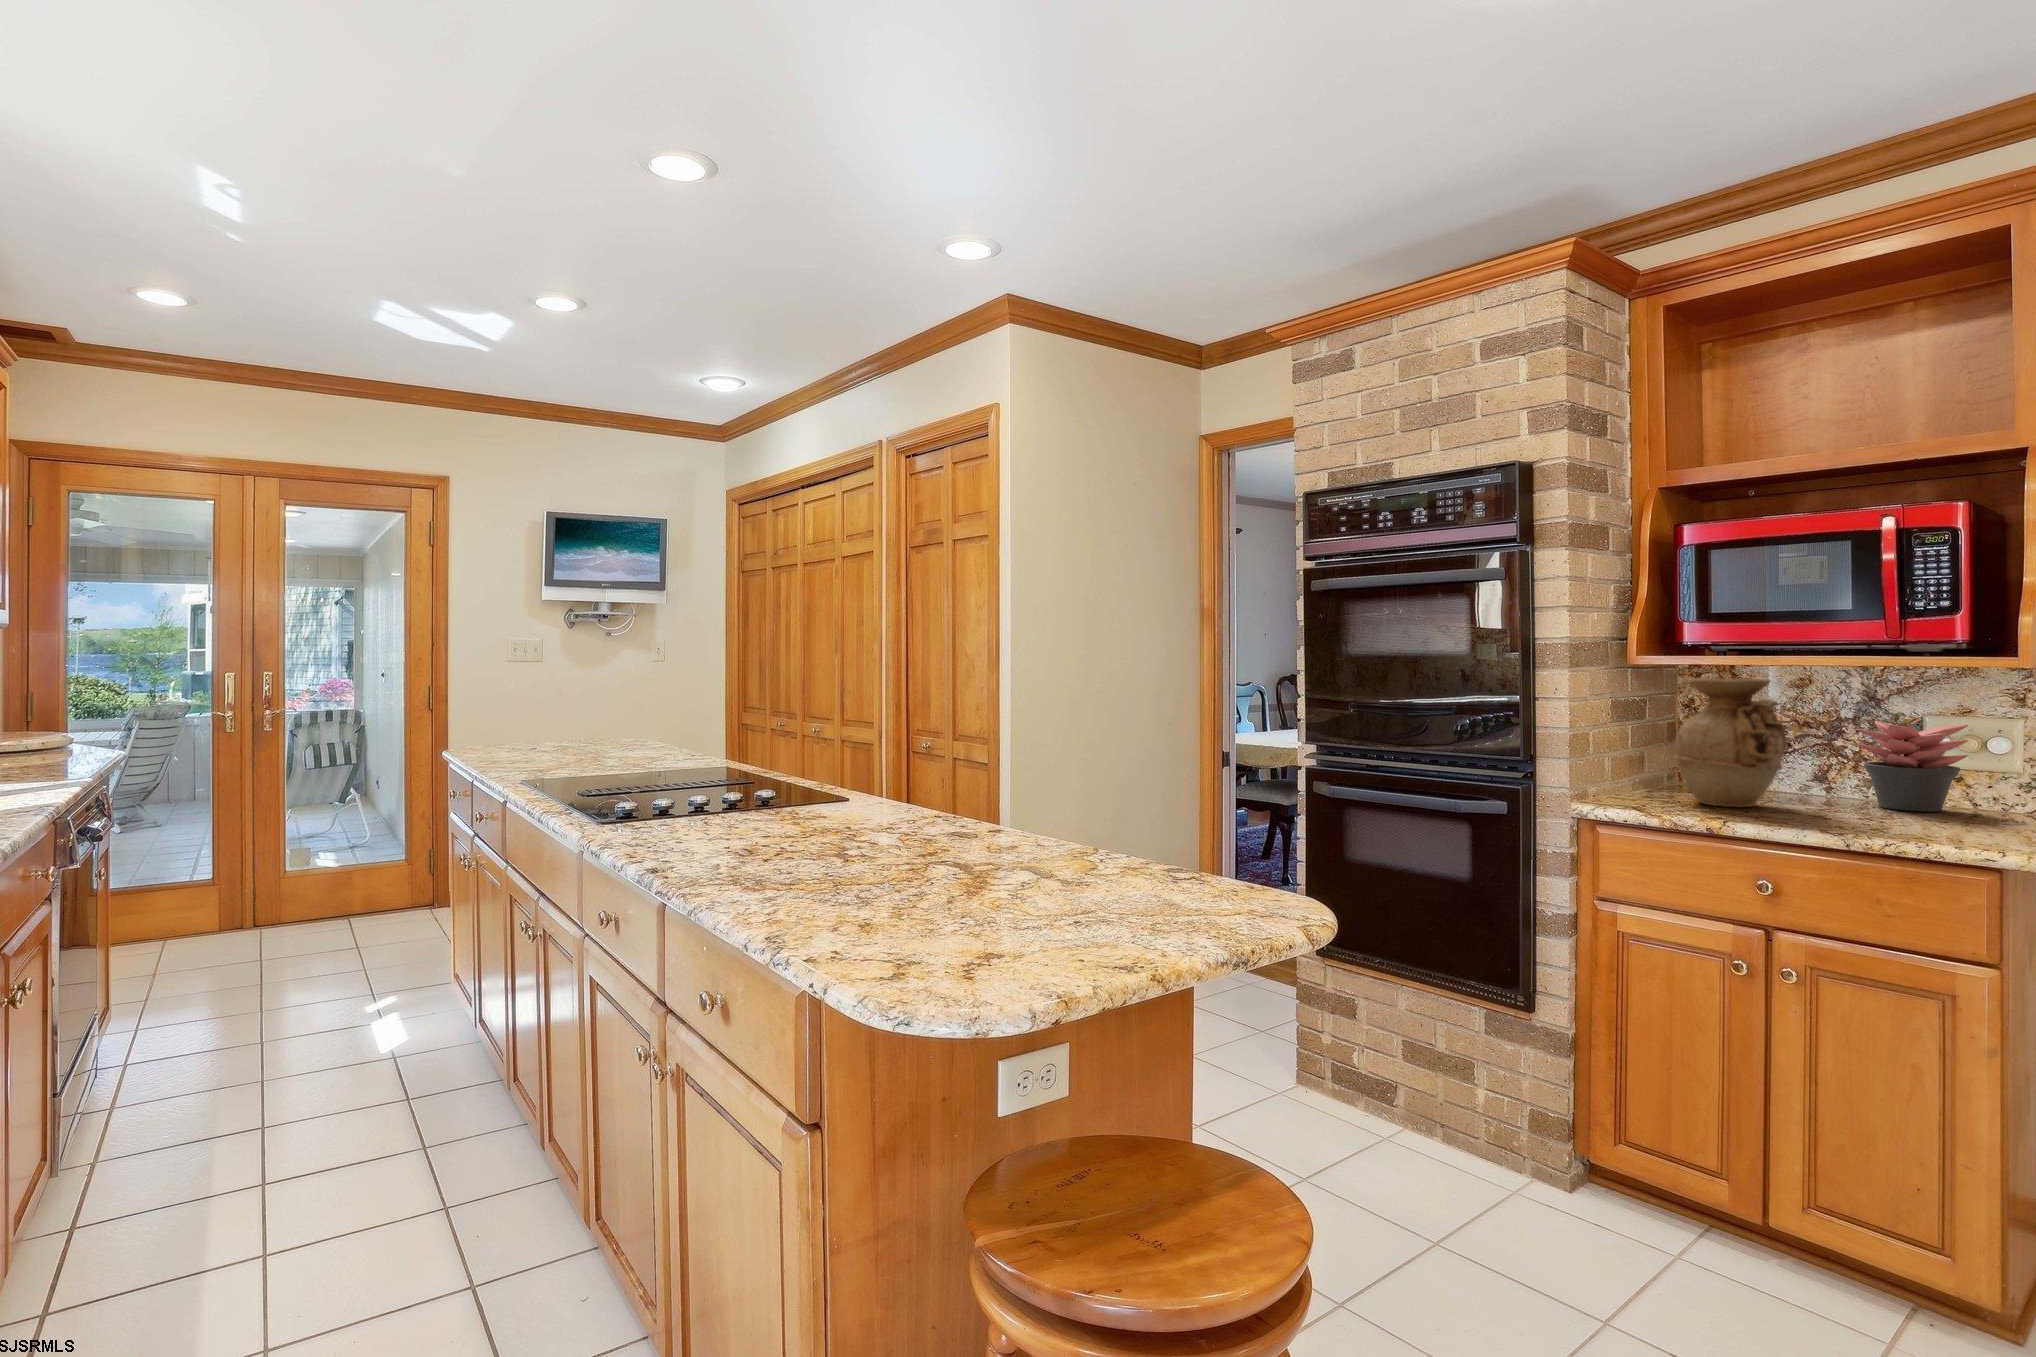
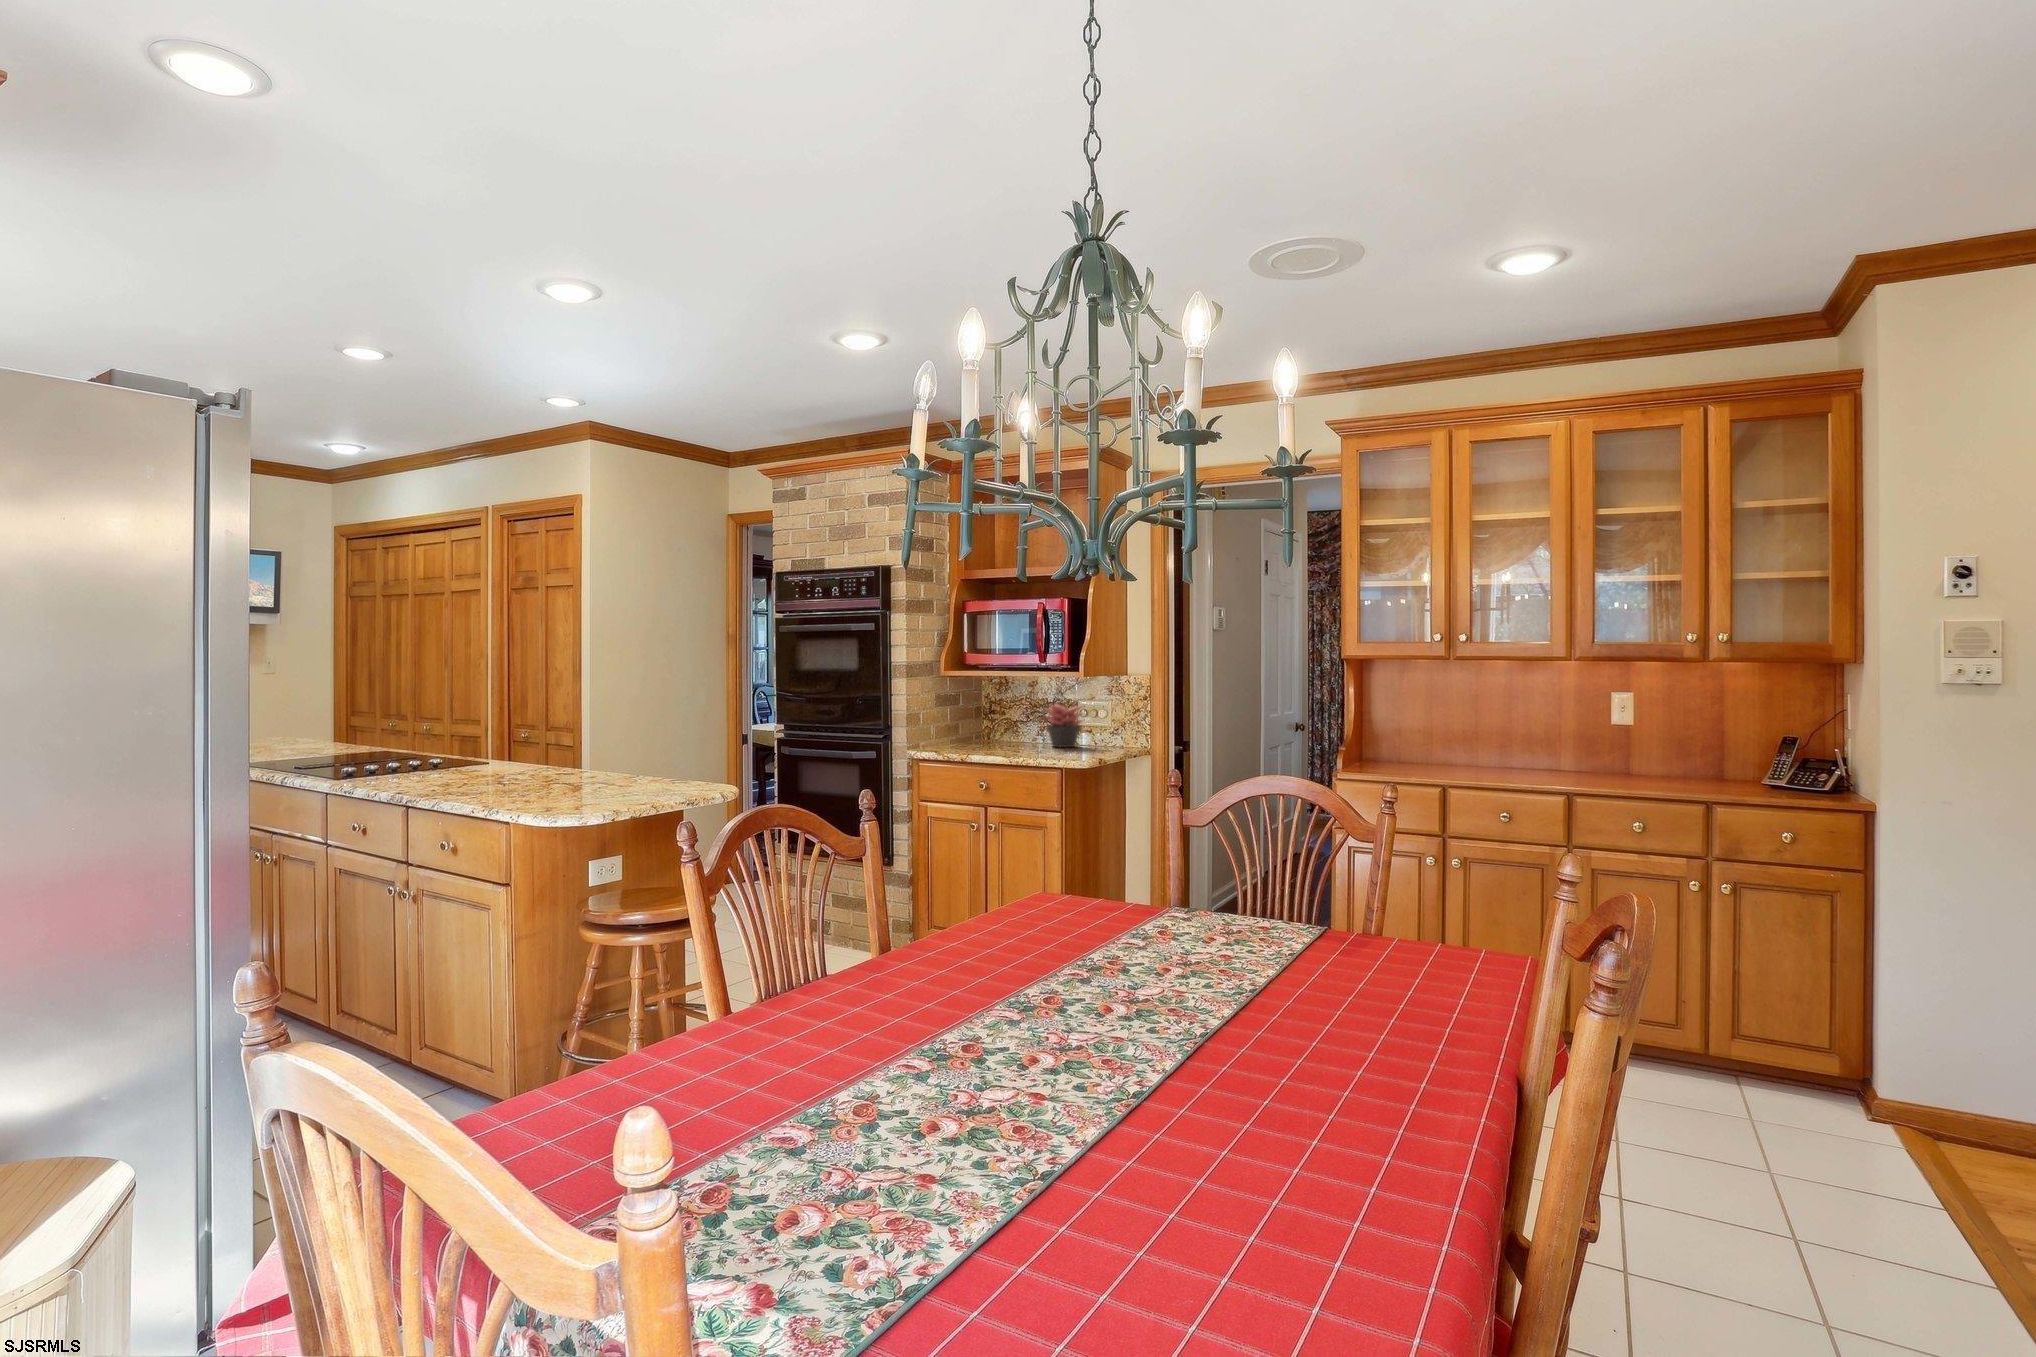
vase: present [1674,678,1787,807] -> none [959,684,1008,749]

